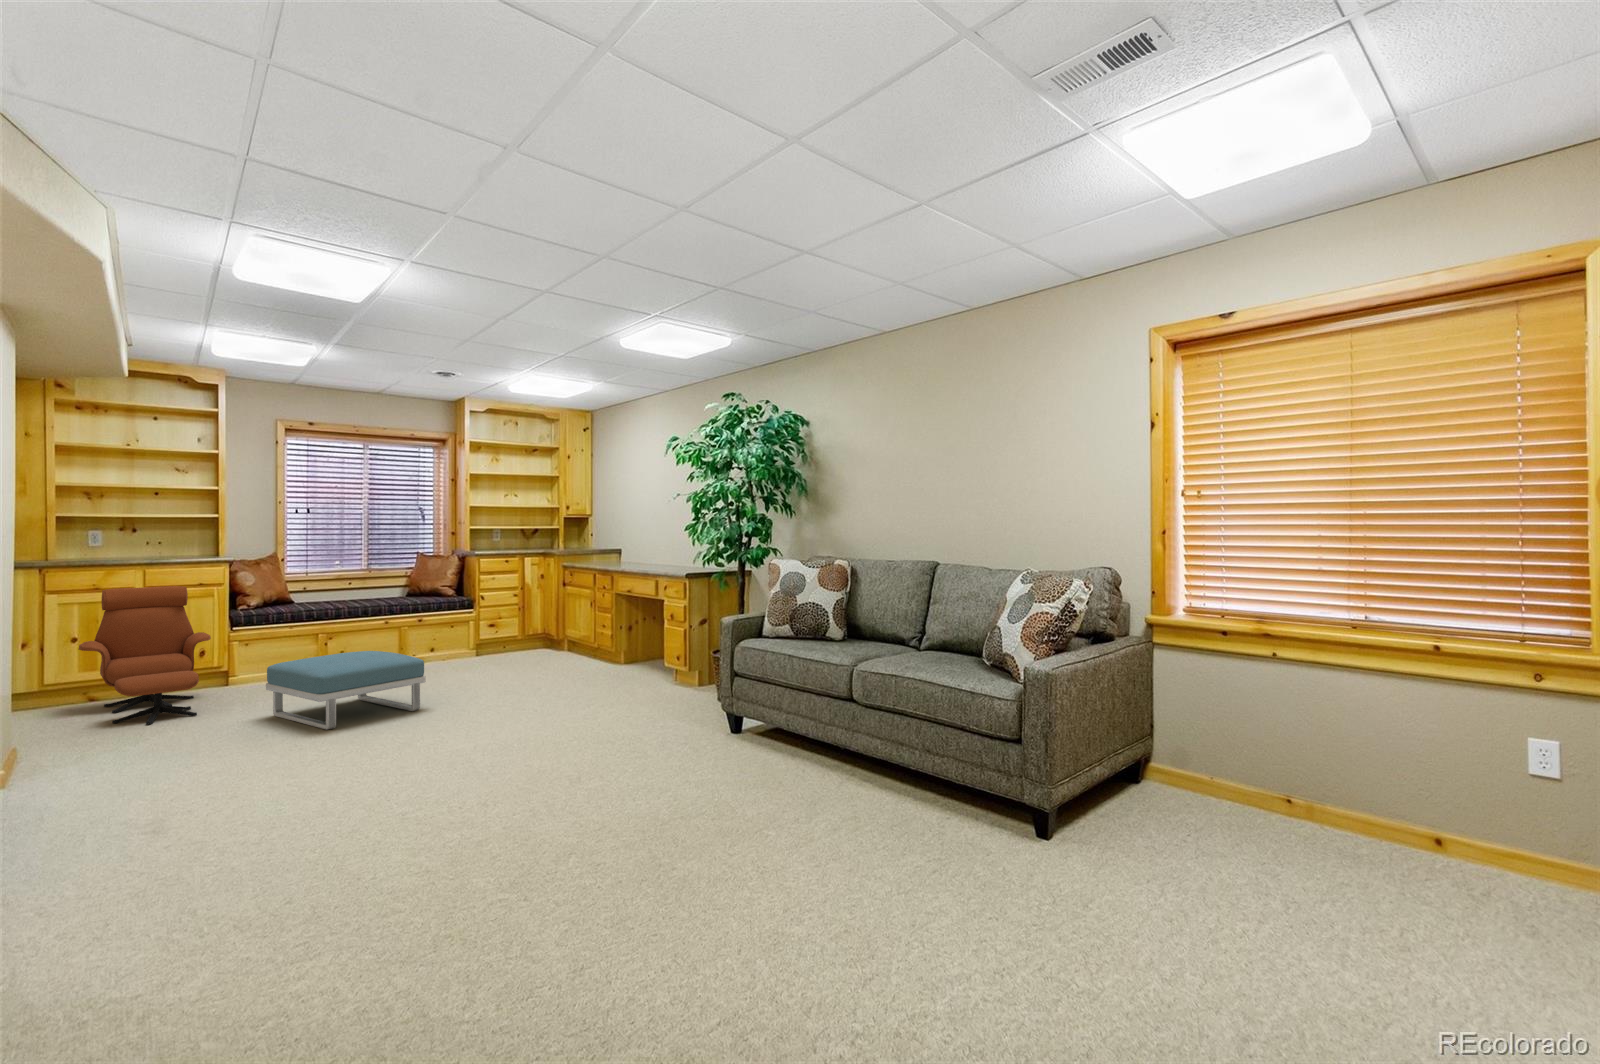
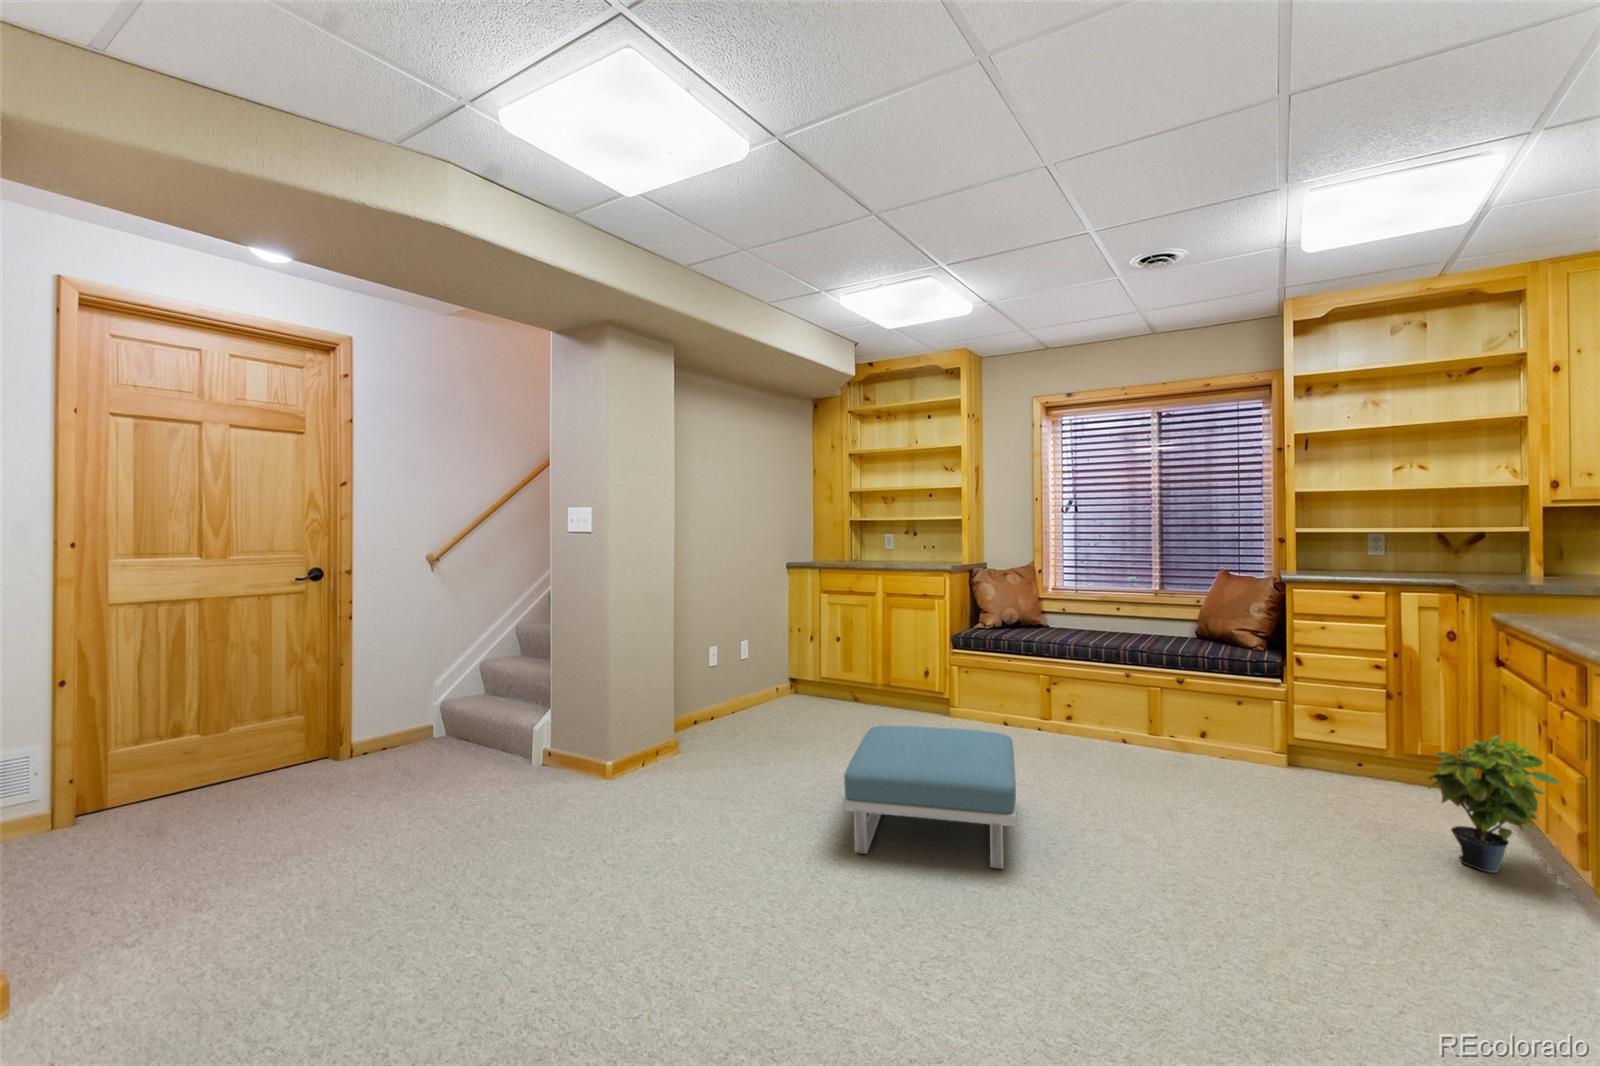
lounge chair: present [79,586,211,725] -> none [791,598,913,757]
potted plant: none [561,605,603,664] -> present [1428,735,1560,873]

